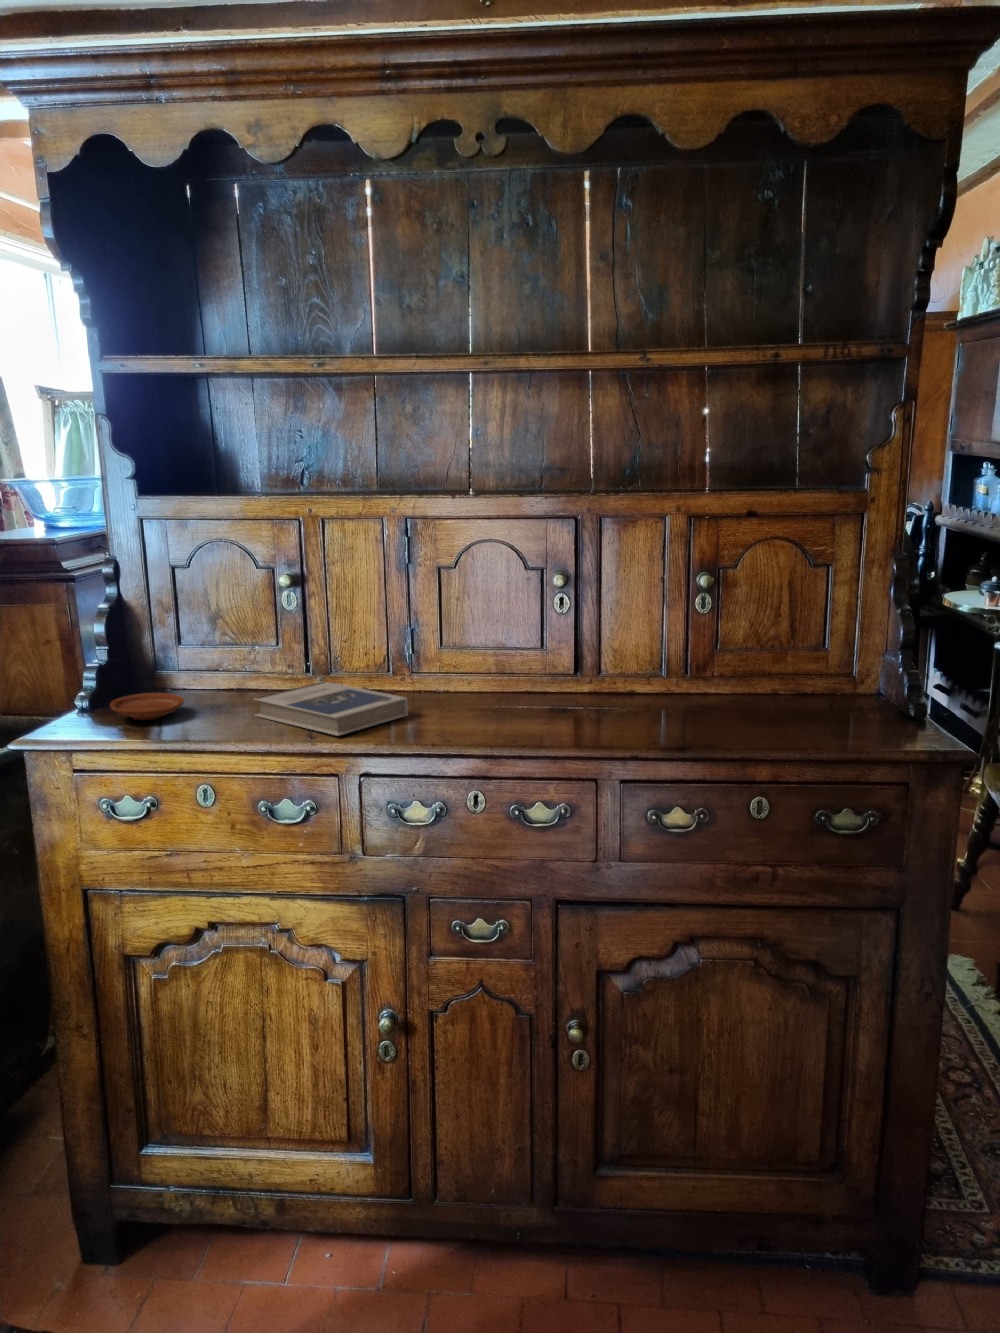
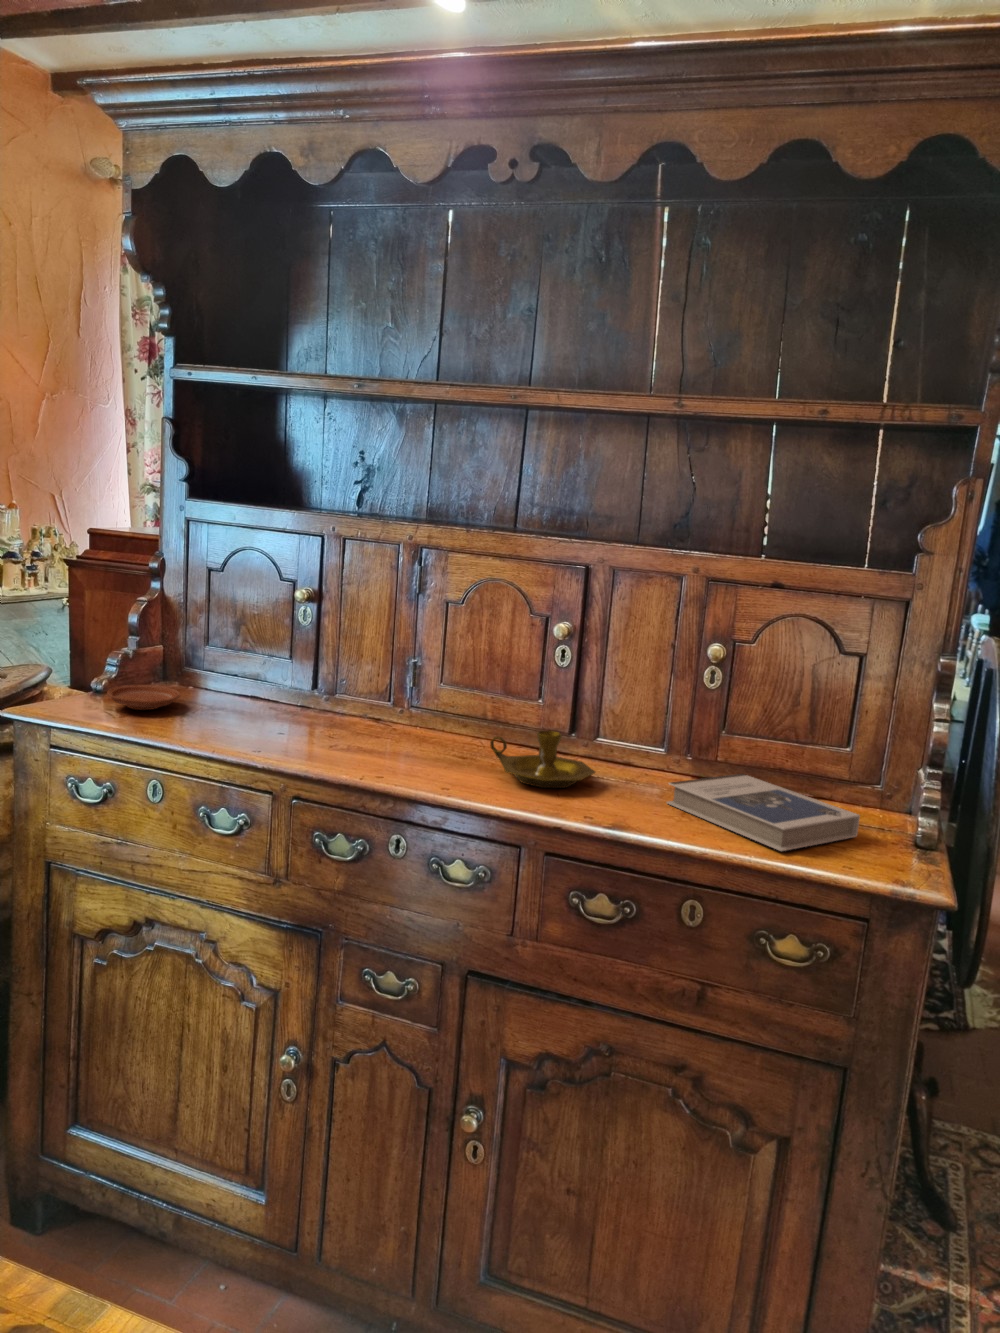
candlestick: none [526,673,629,725] -> present [490,731,595,788]
hardback book: present [254,682,408,736] -> present [667,774,860,851]

